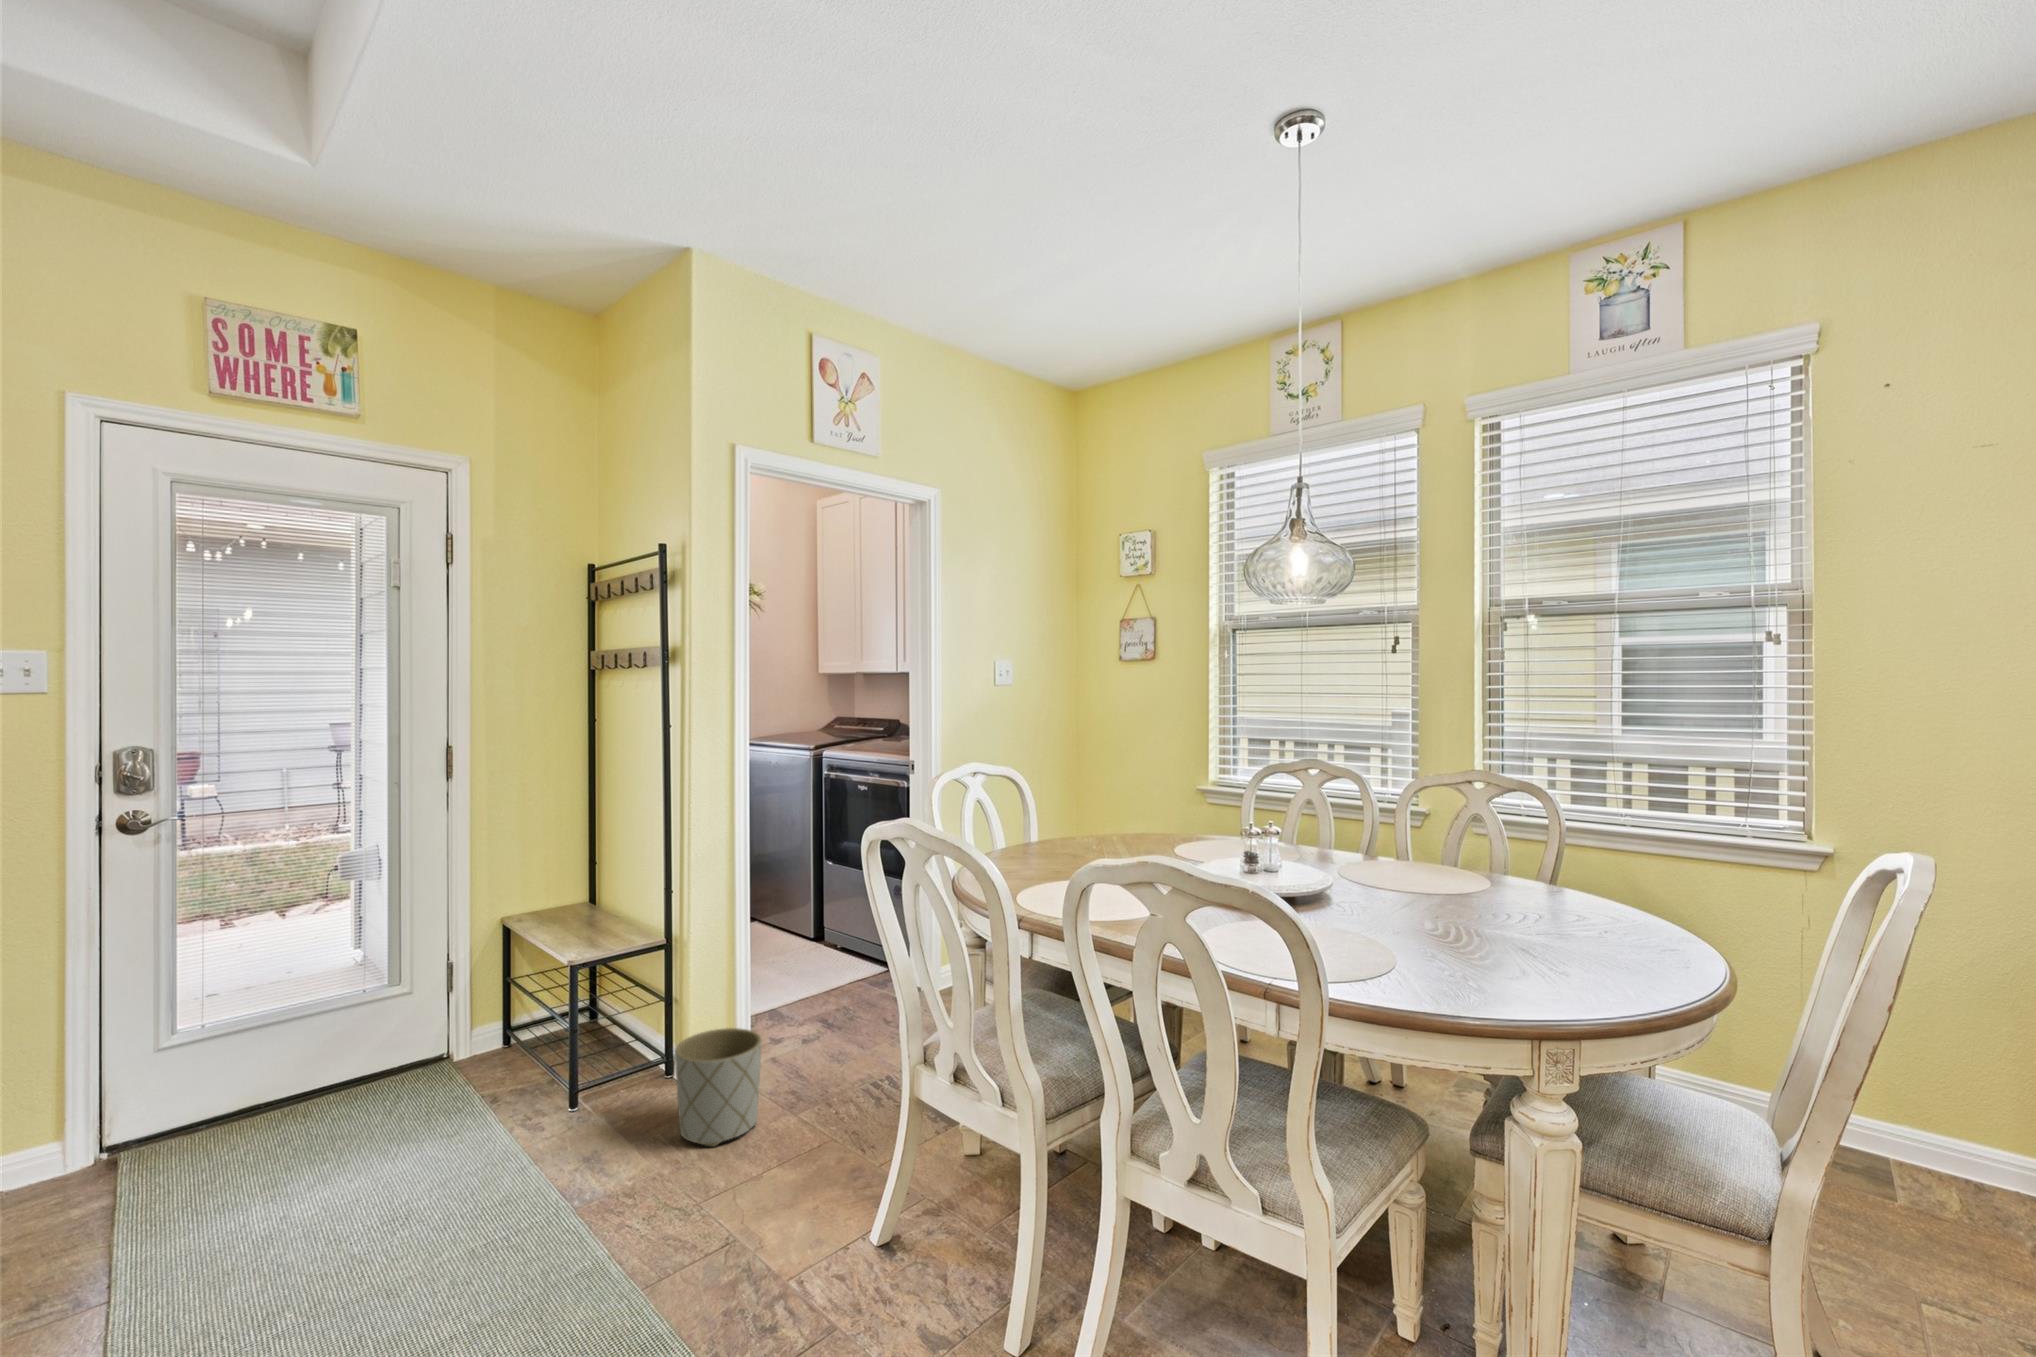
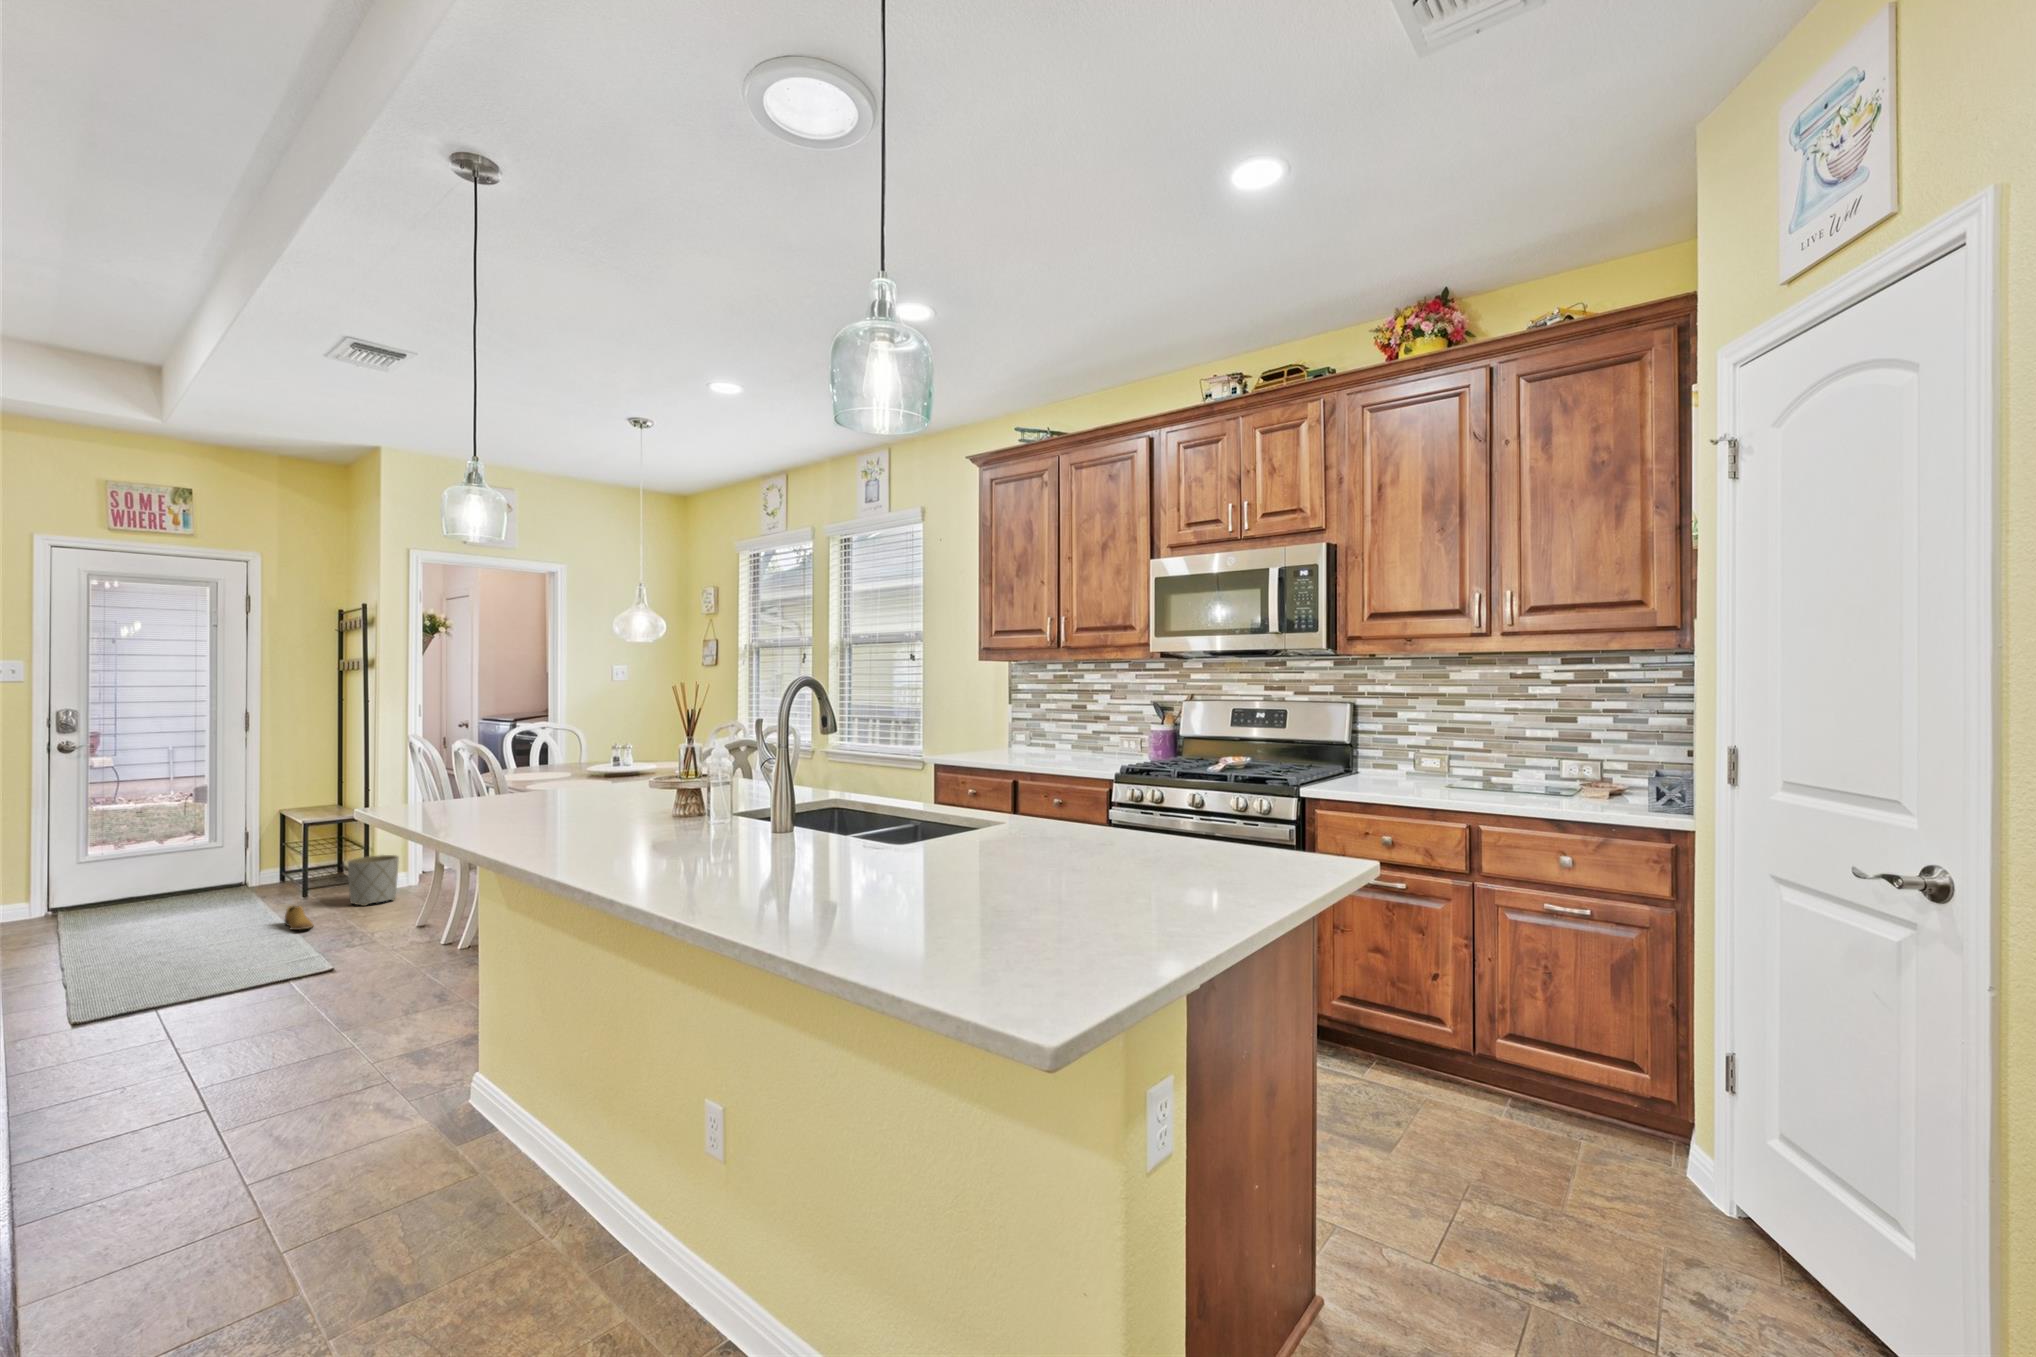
shoe: none [595,1187,672,1274] -> present [285,906,314,930]

